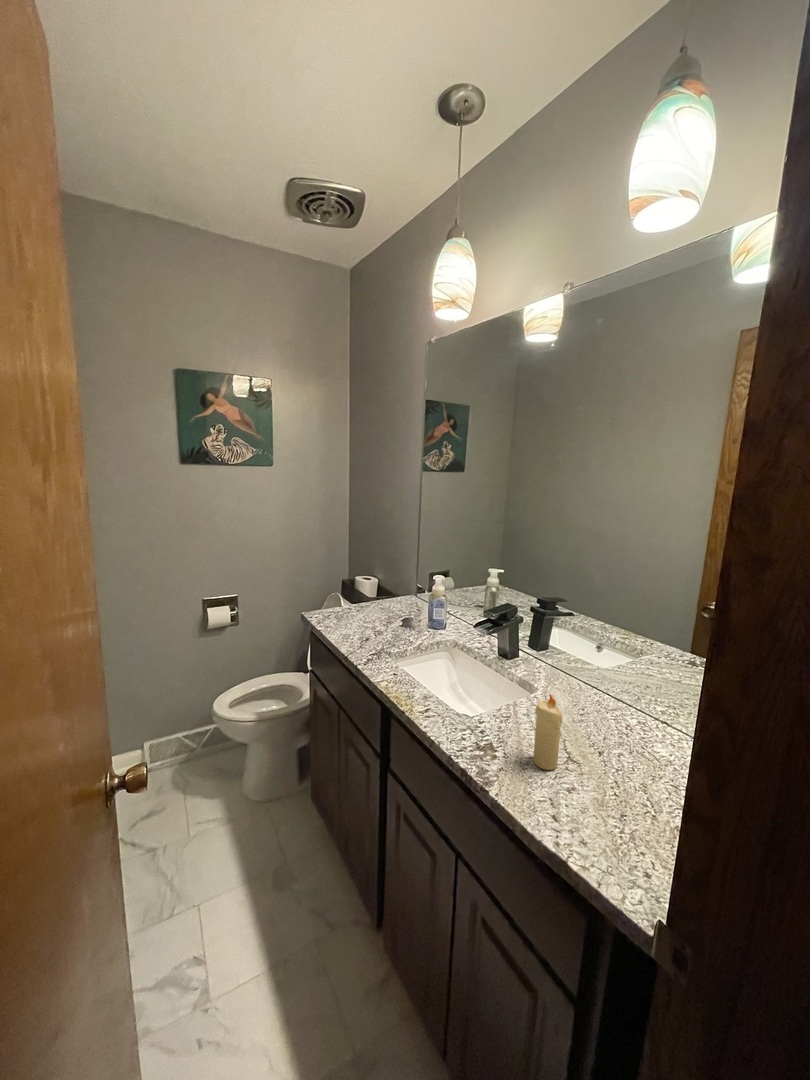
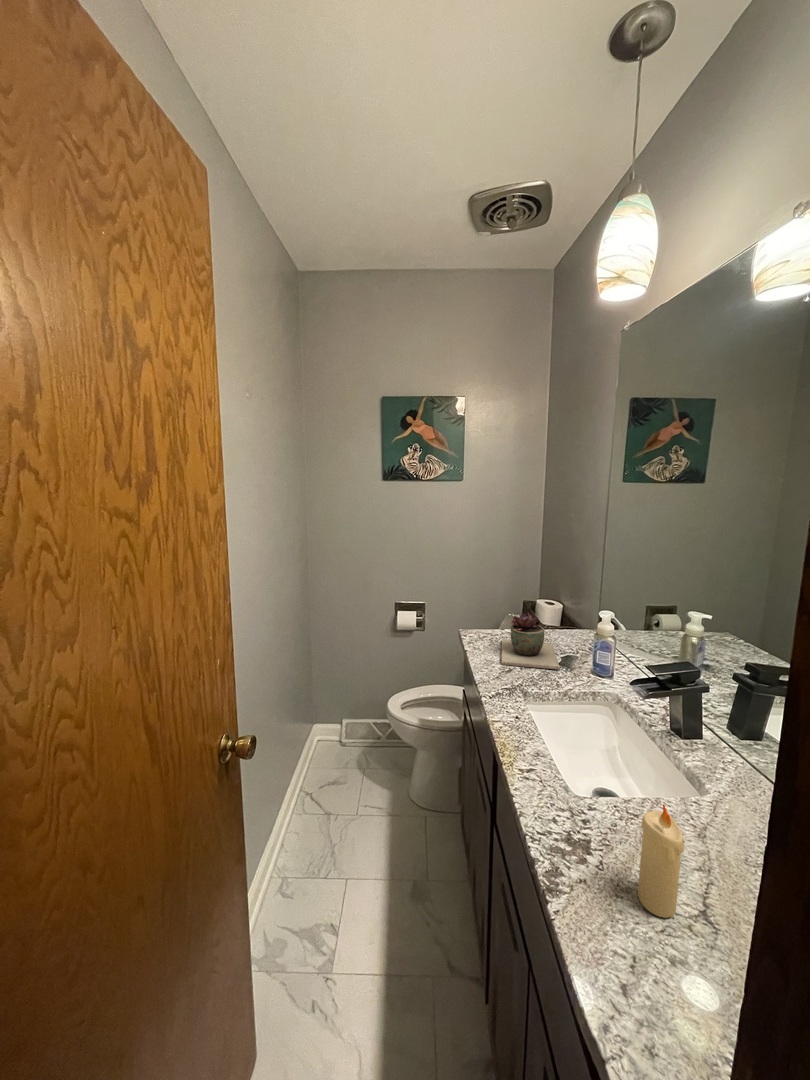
succulent plant: none [346,586,404,635] -> present [502,613,559,669]

